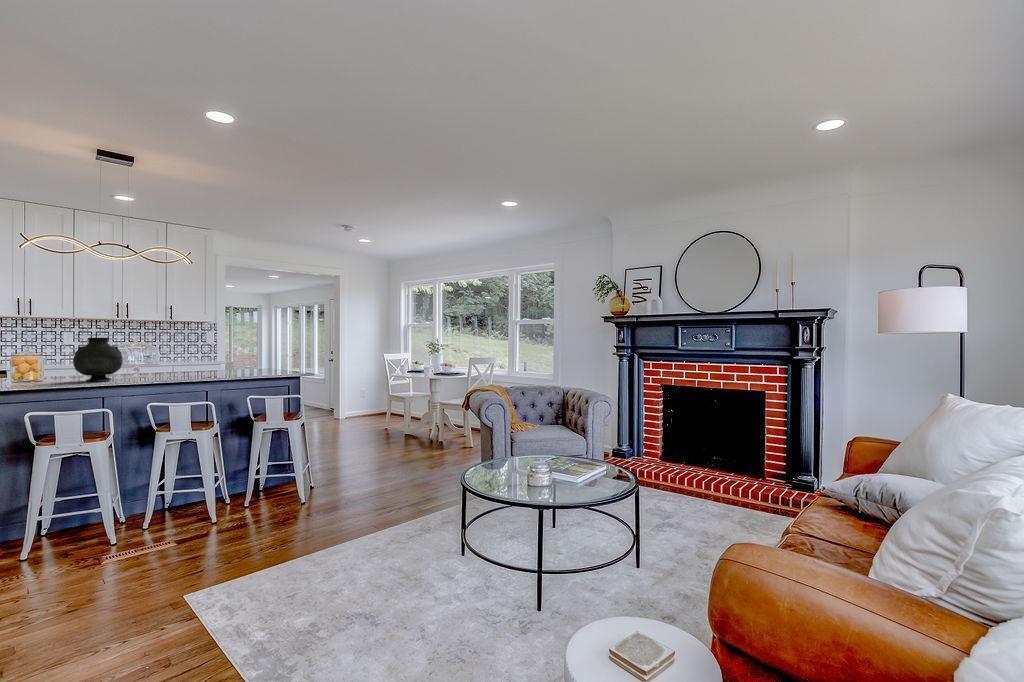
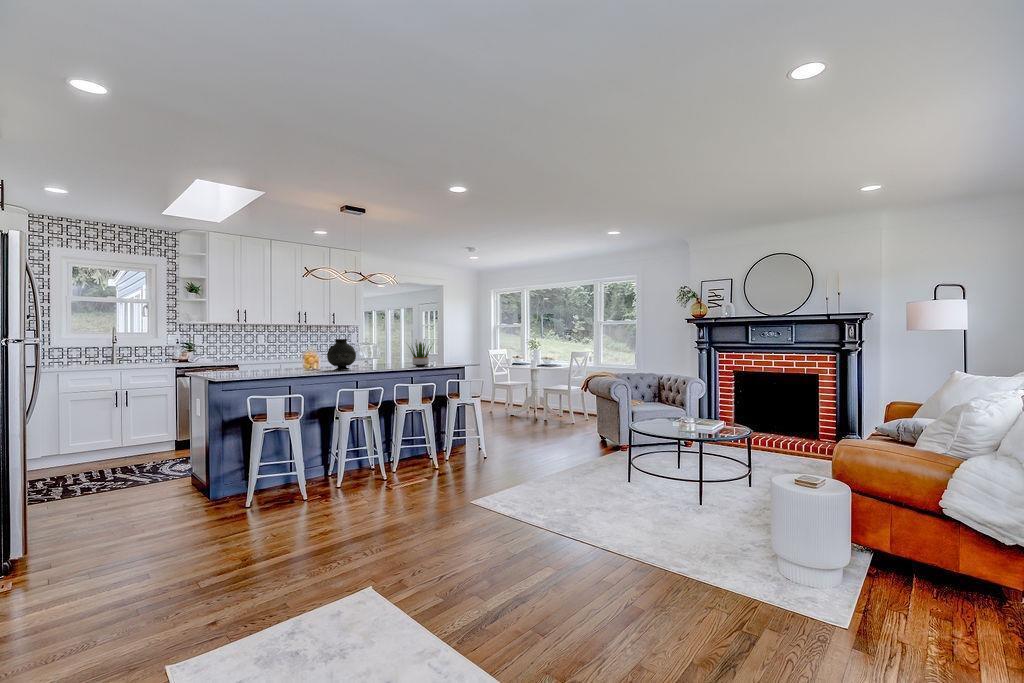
potted plant: none [208,338,256,376] -> present [409,342,431,367]

